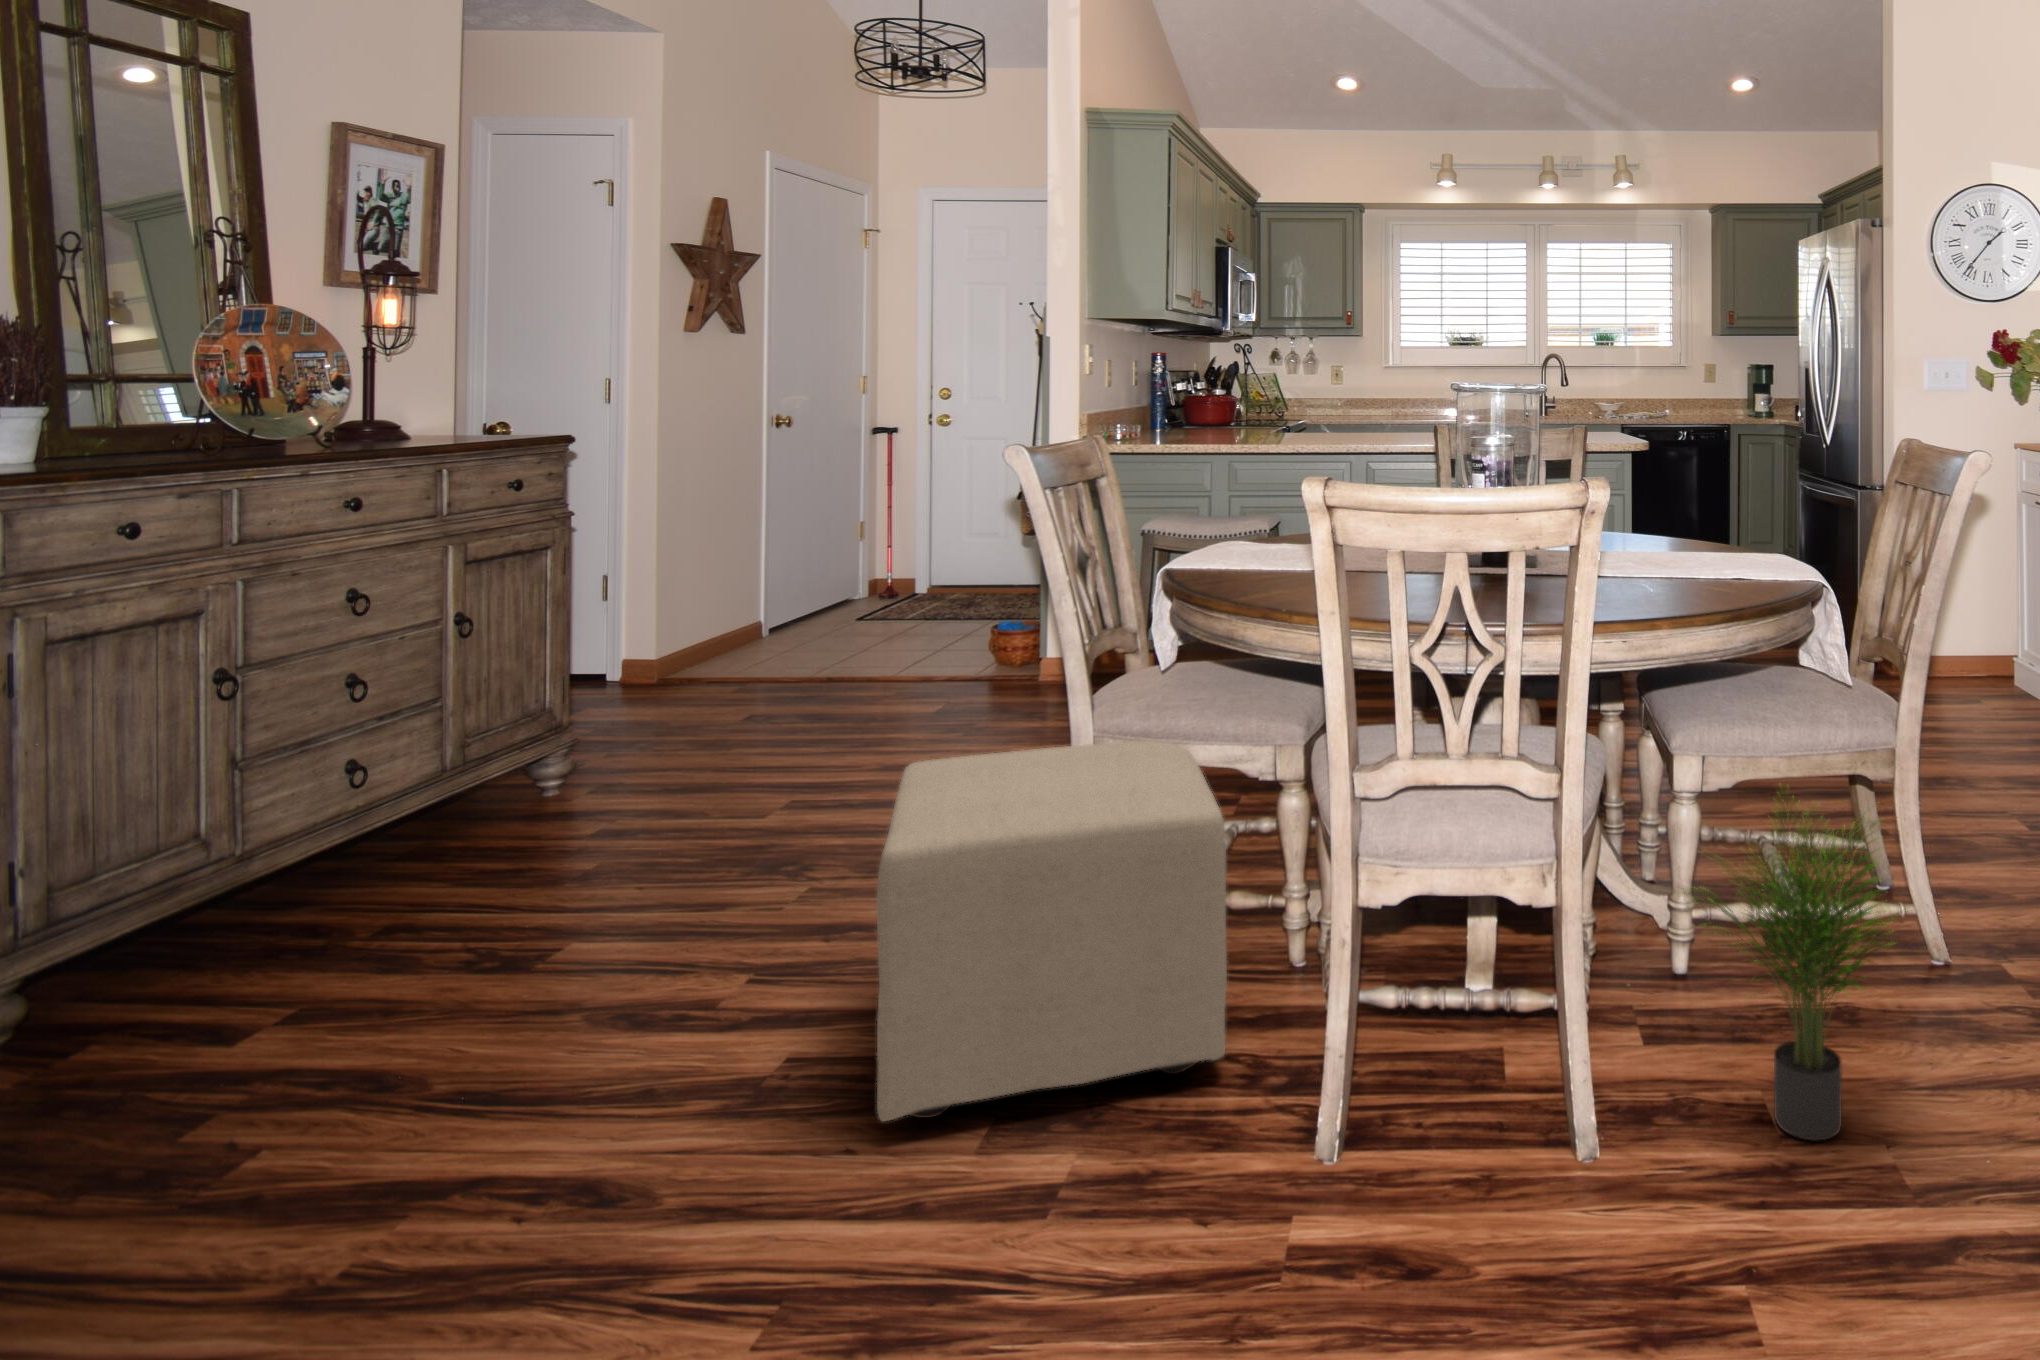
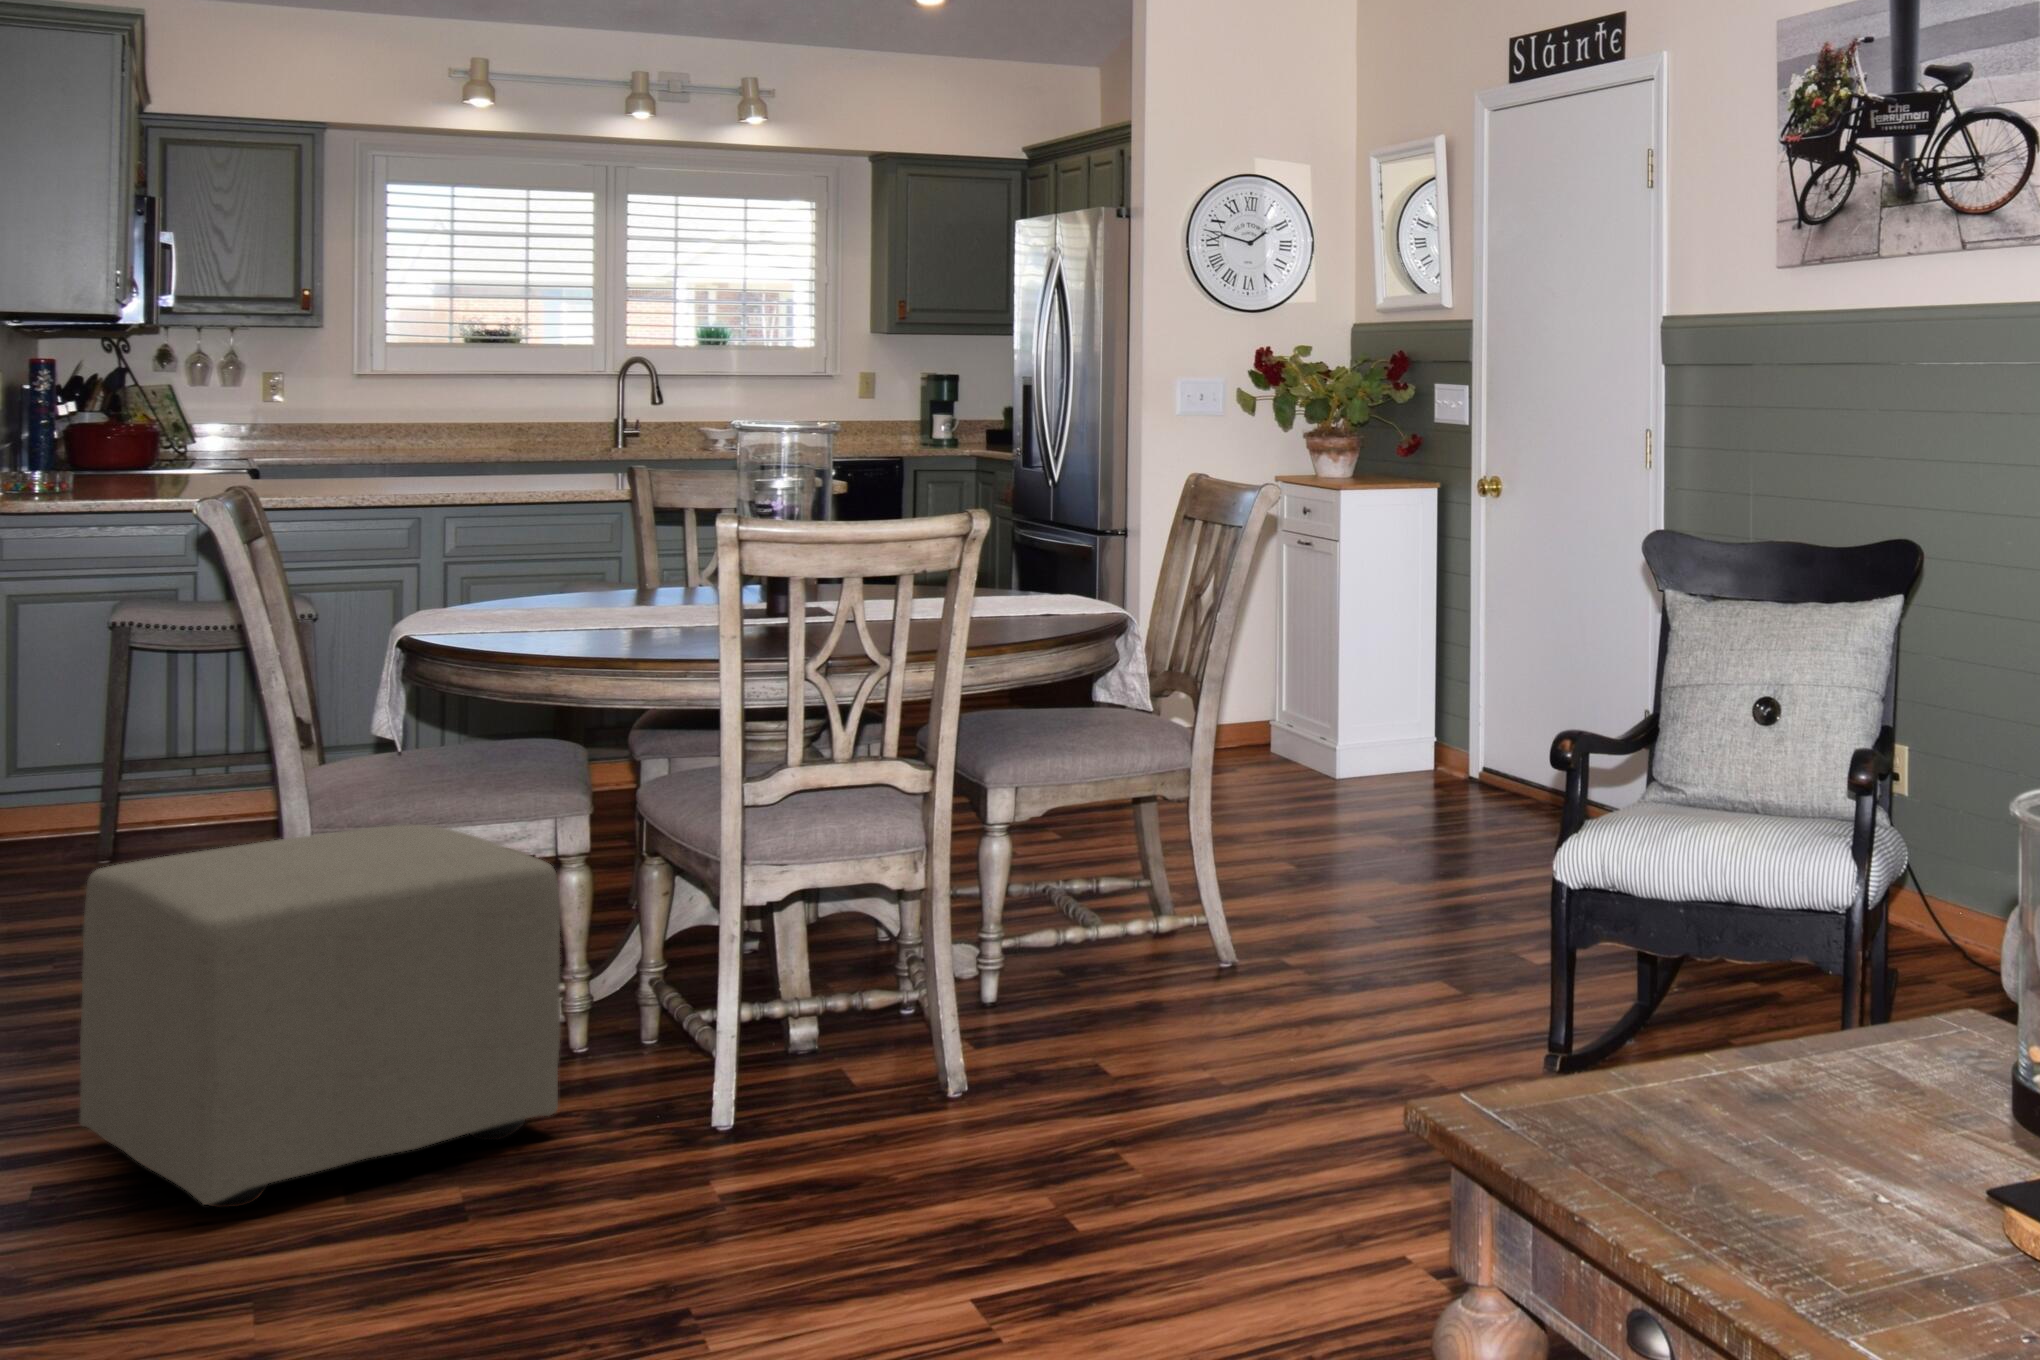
potted plant: present [1697,792,1901,1141] -> none [1014,780,1231,1079]

